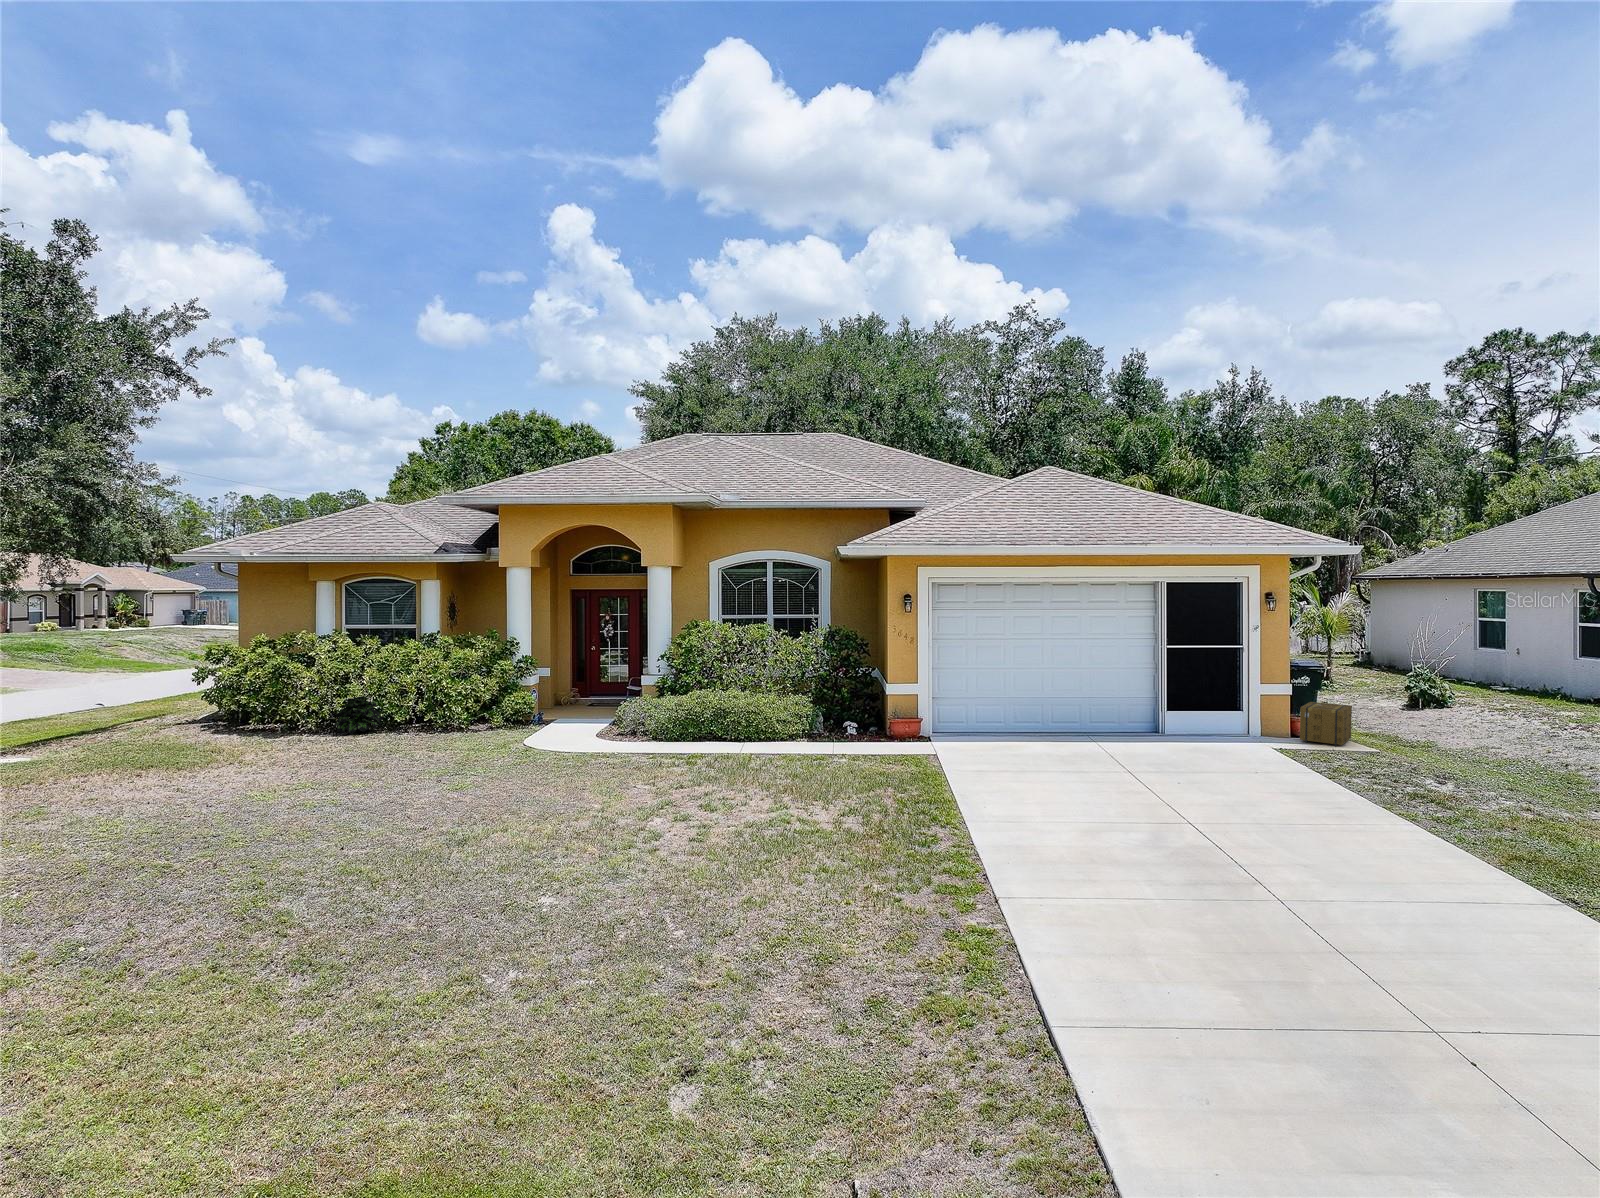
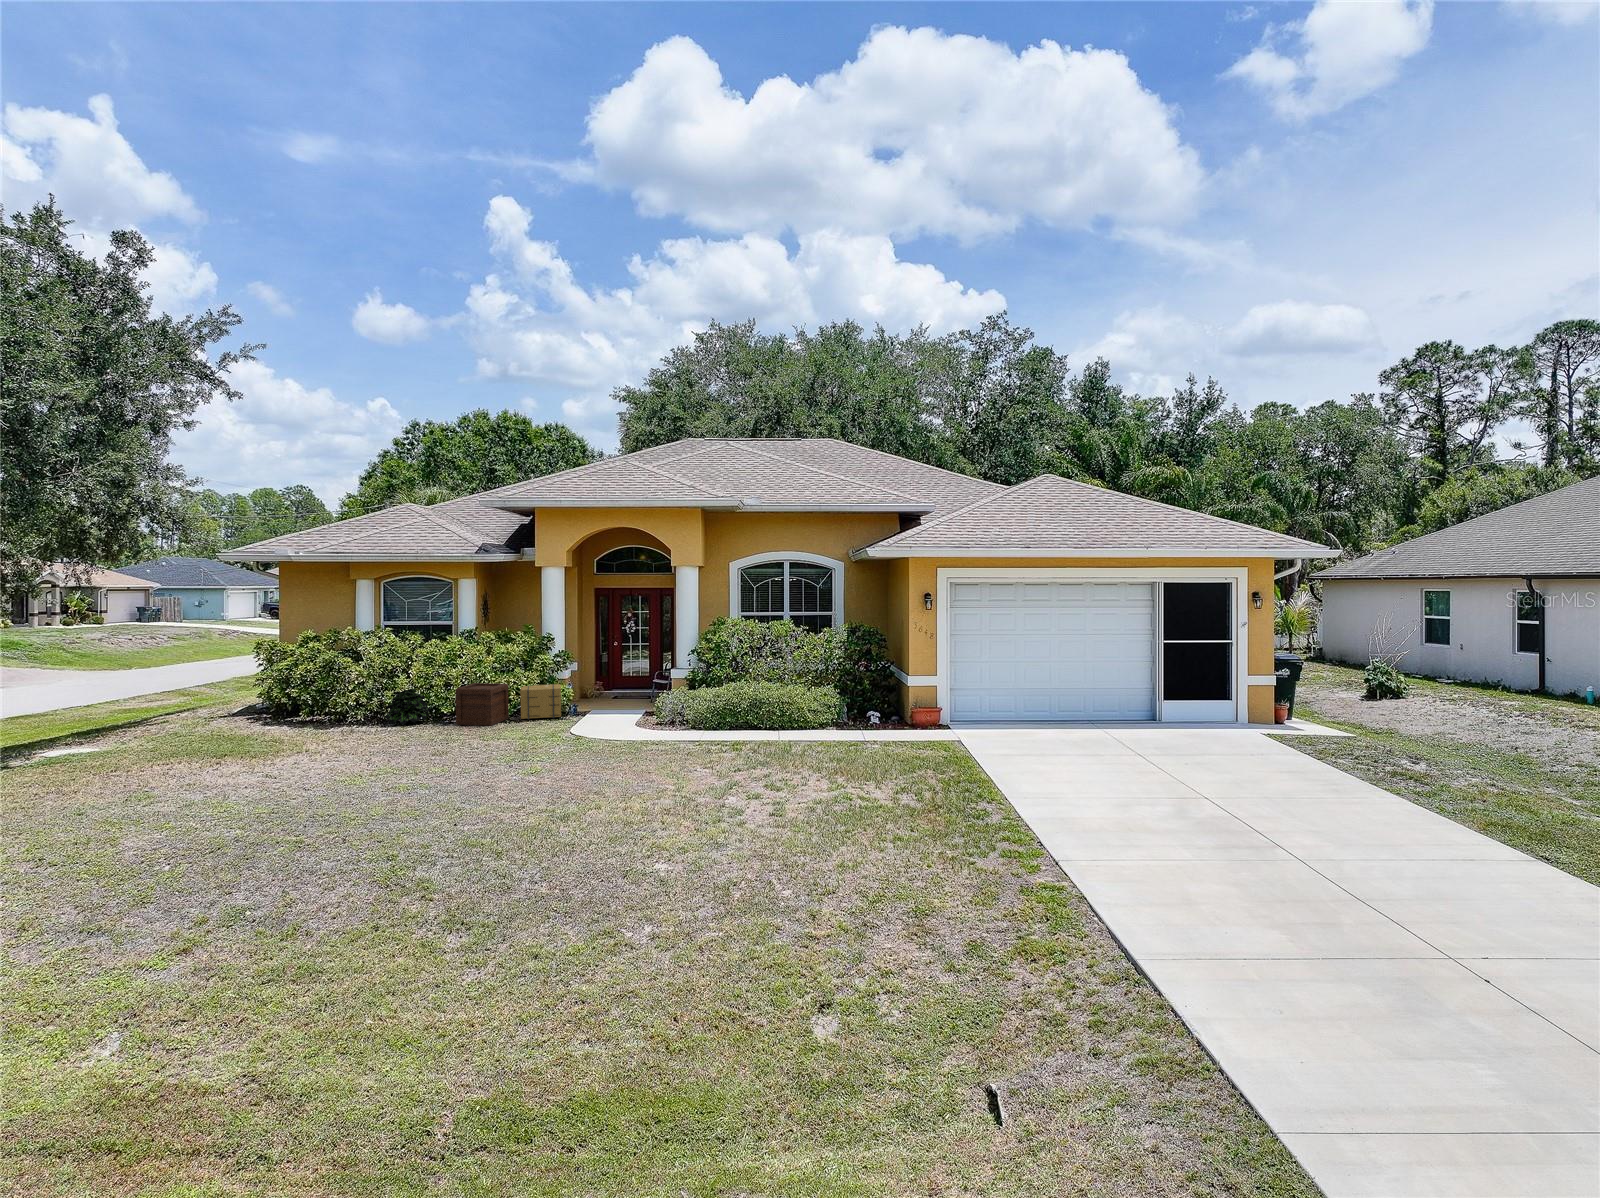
wooden crate: none [406,690,464,736] -> present [455,683,509,726]
cardboard box: present [1300,702,1352,747] -> present [520,684,561,720]

